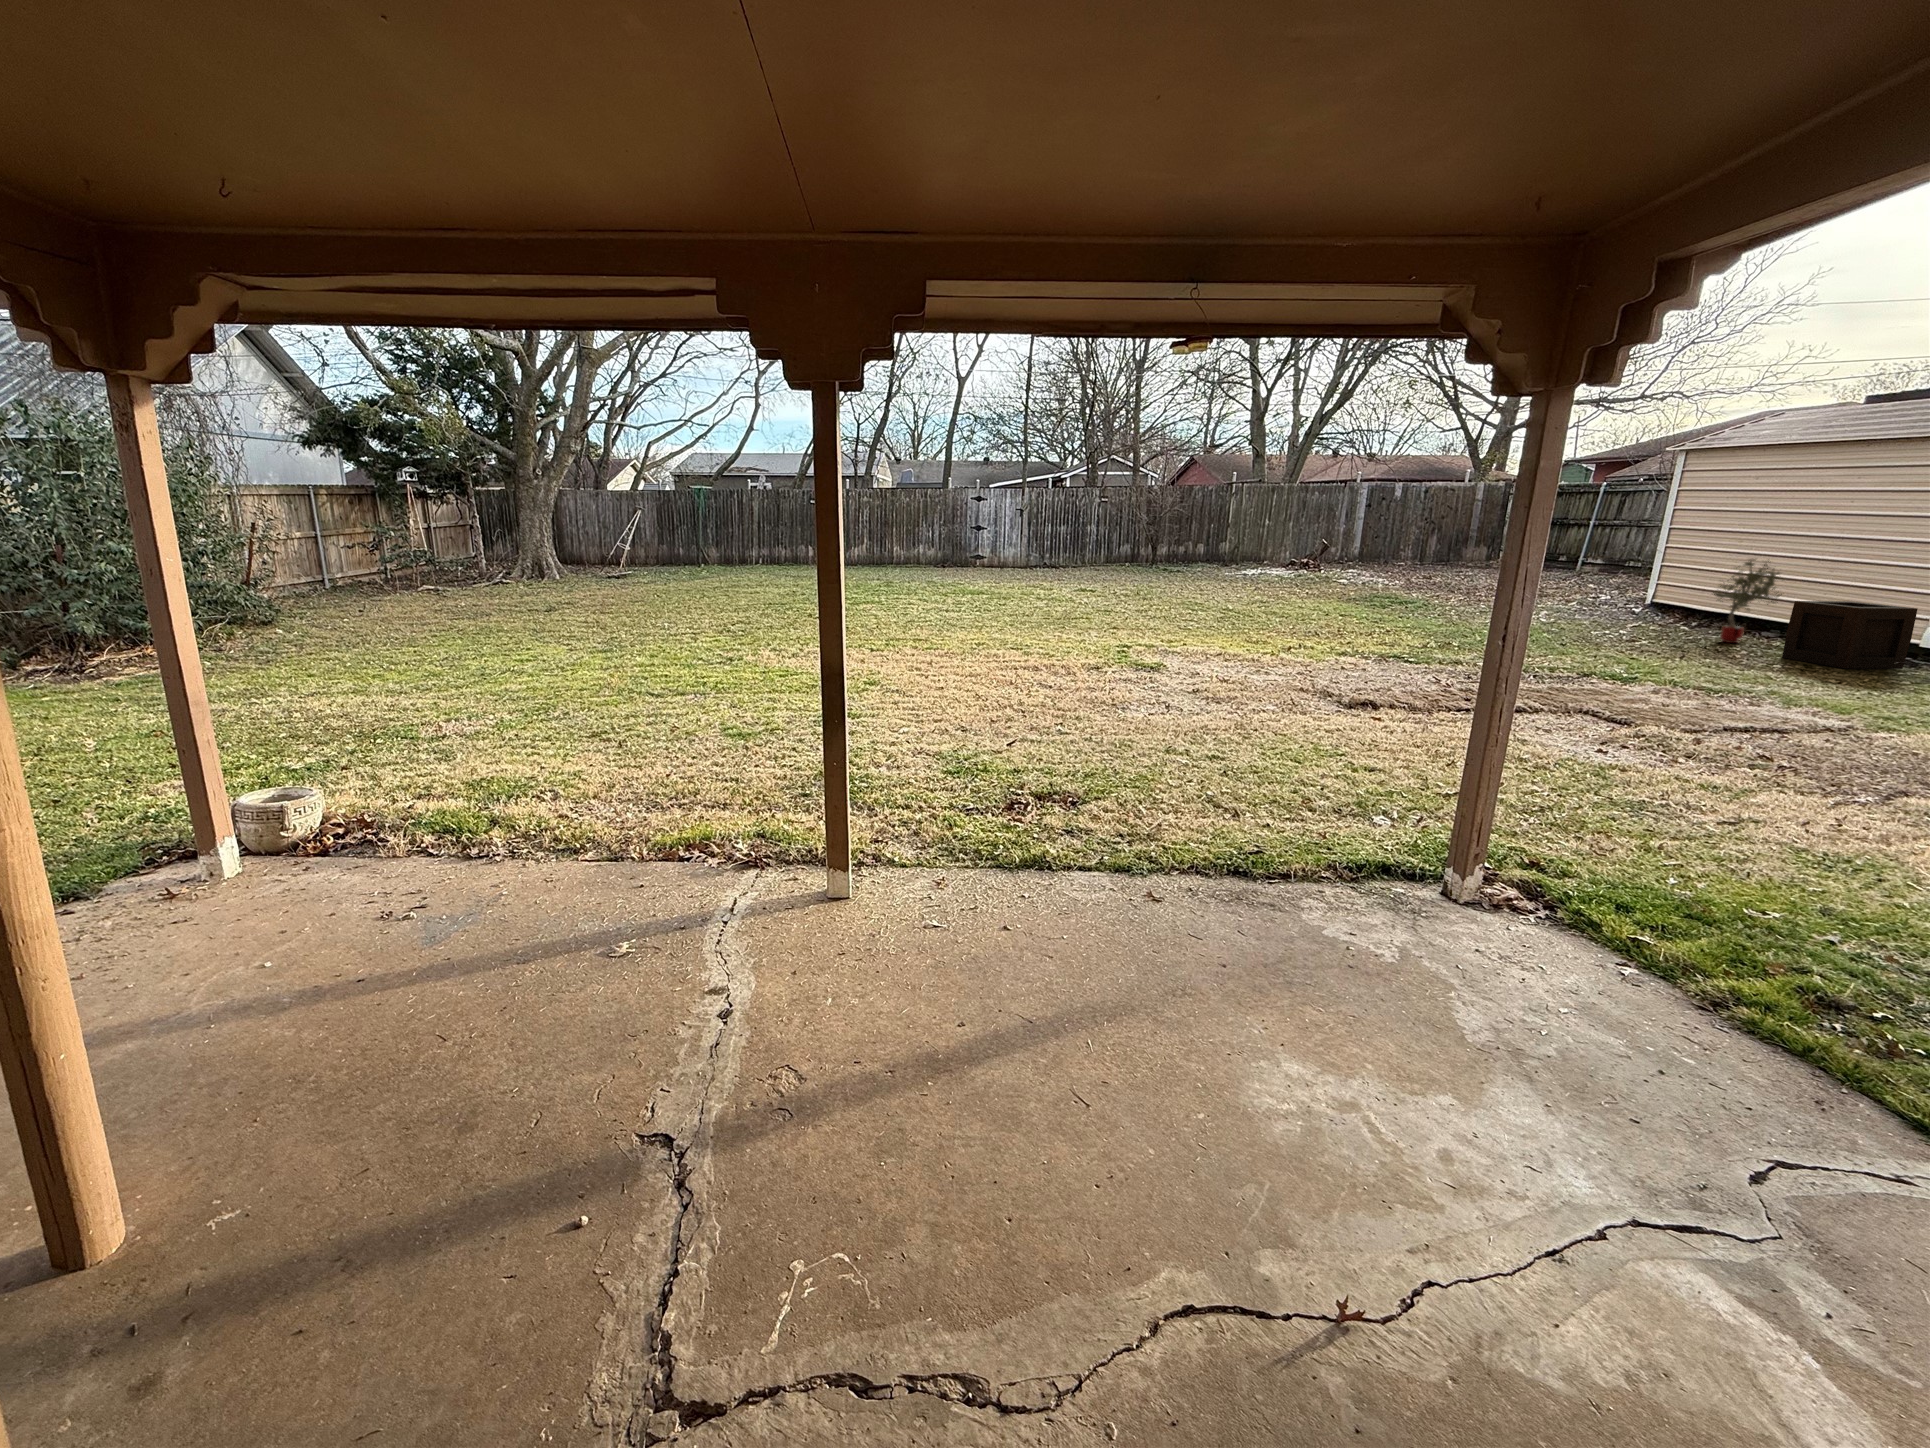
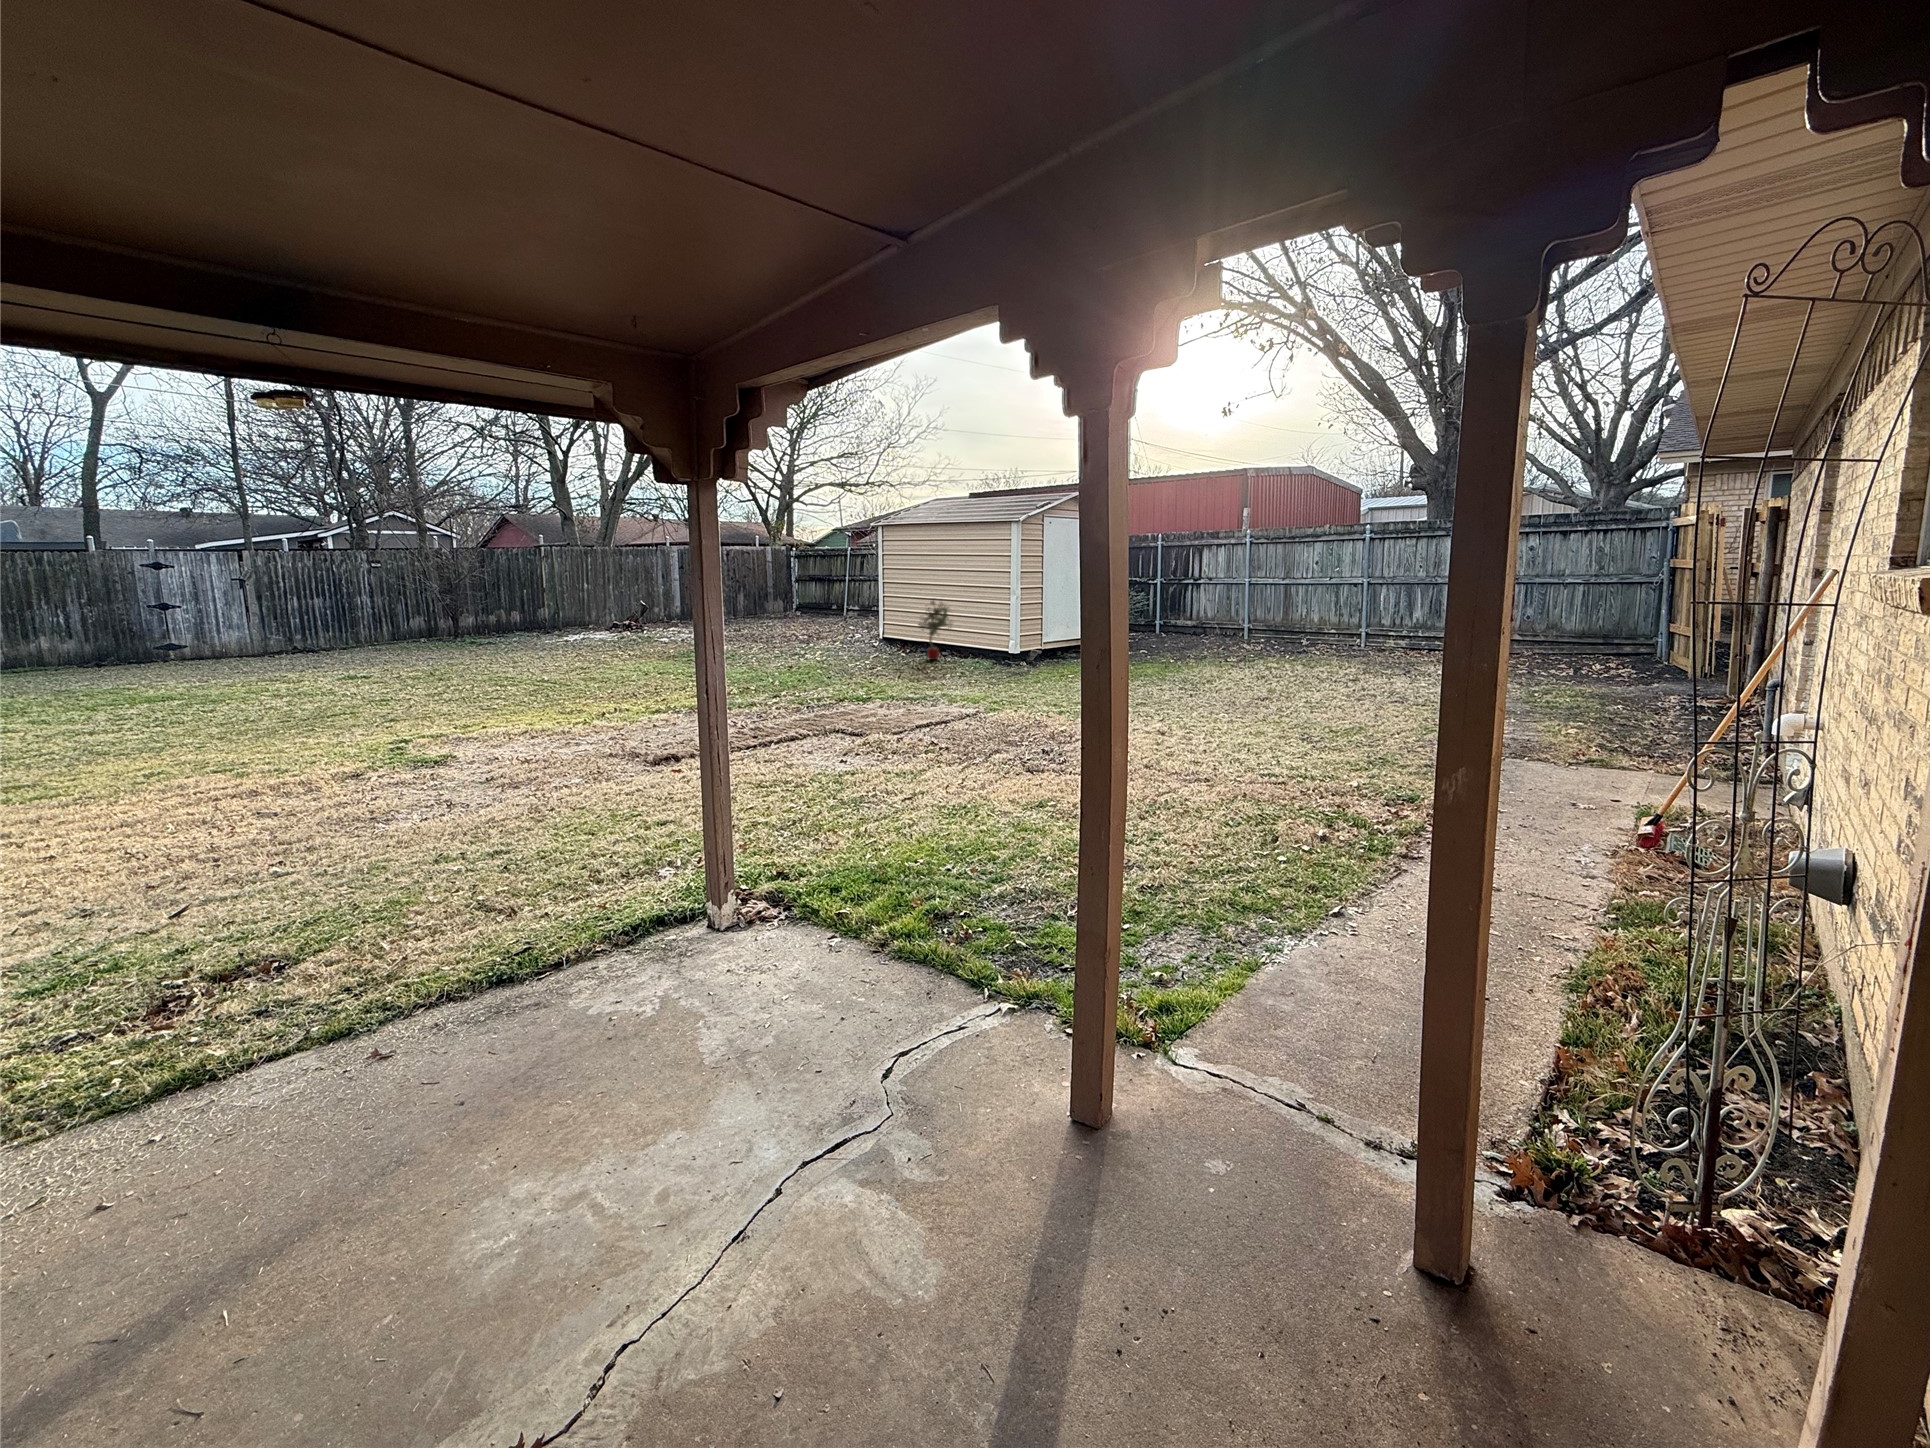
wooden crate: present [1782,601,1917,669] -> none [958,624,1016,670]

